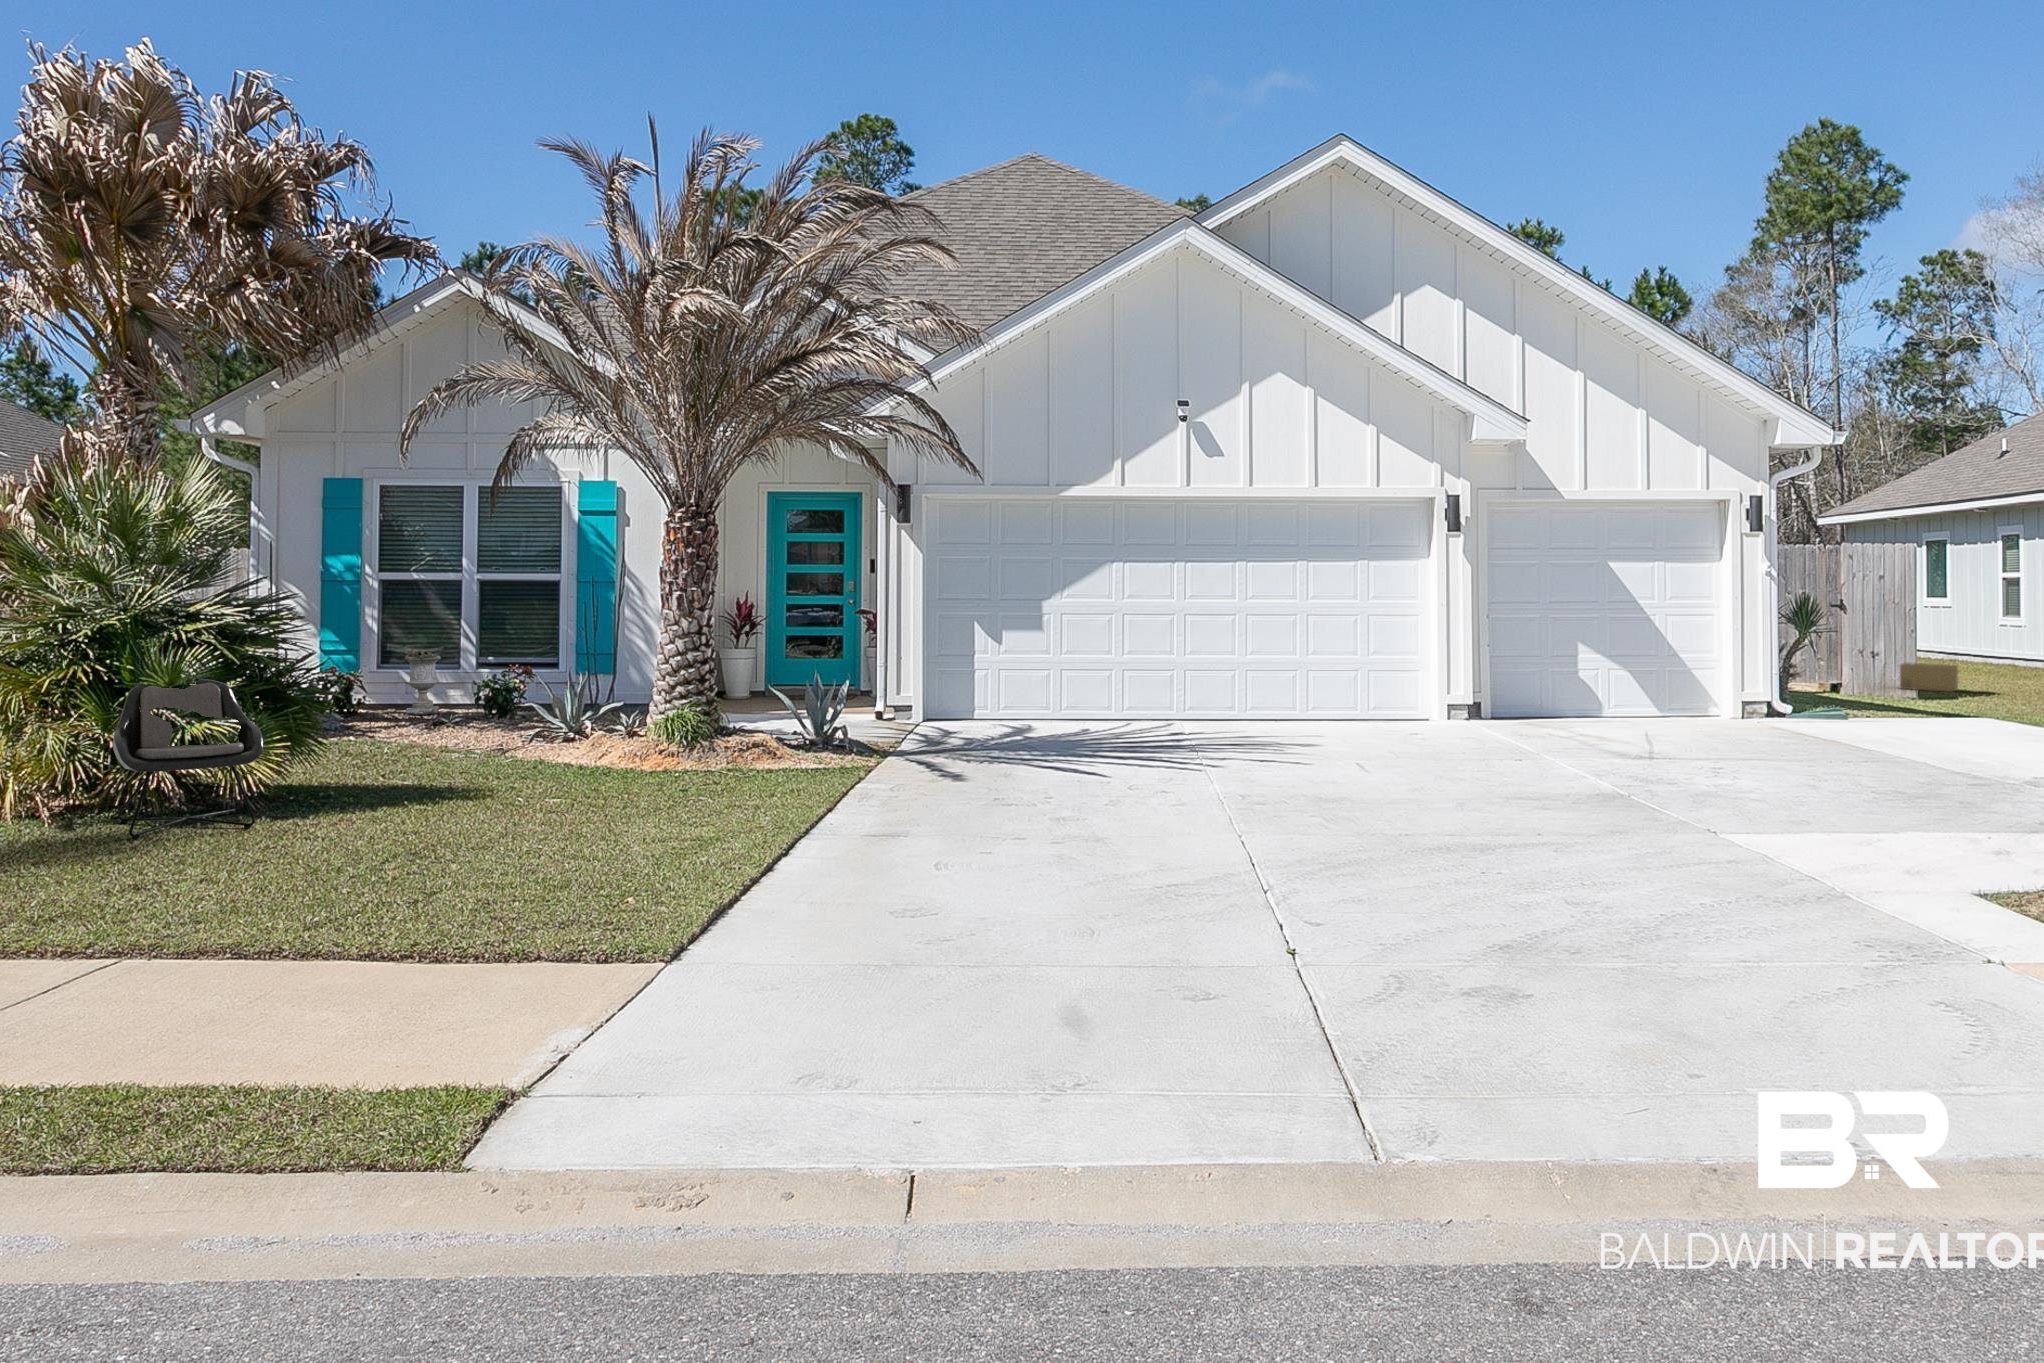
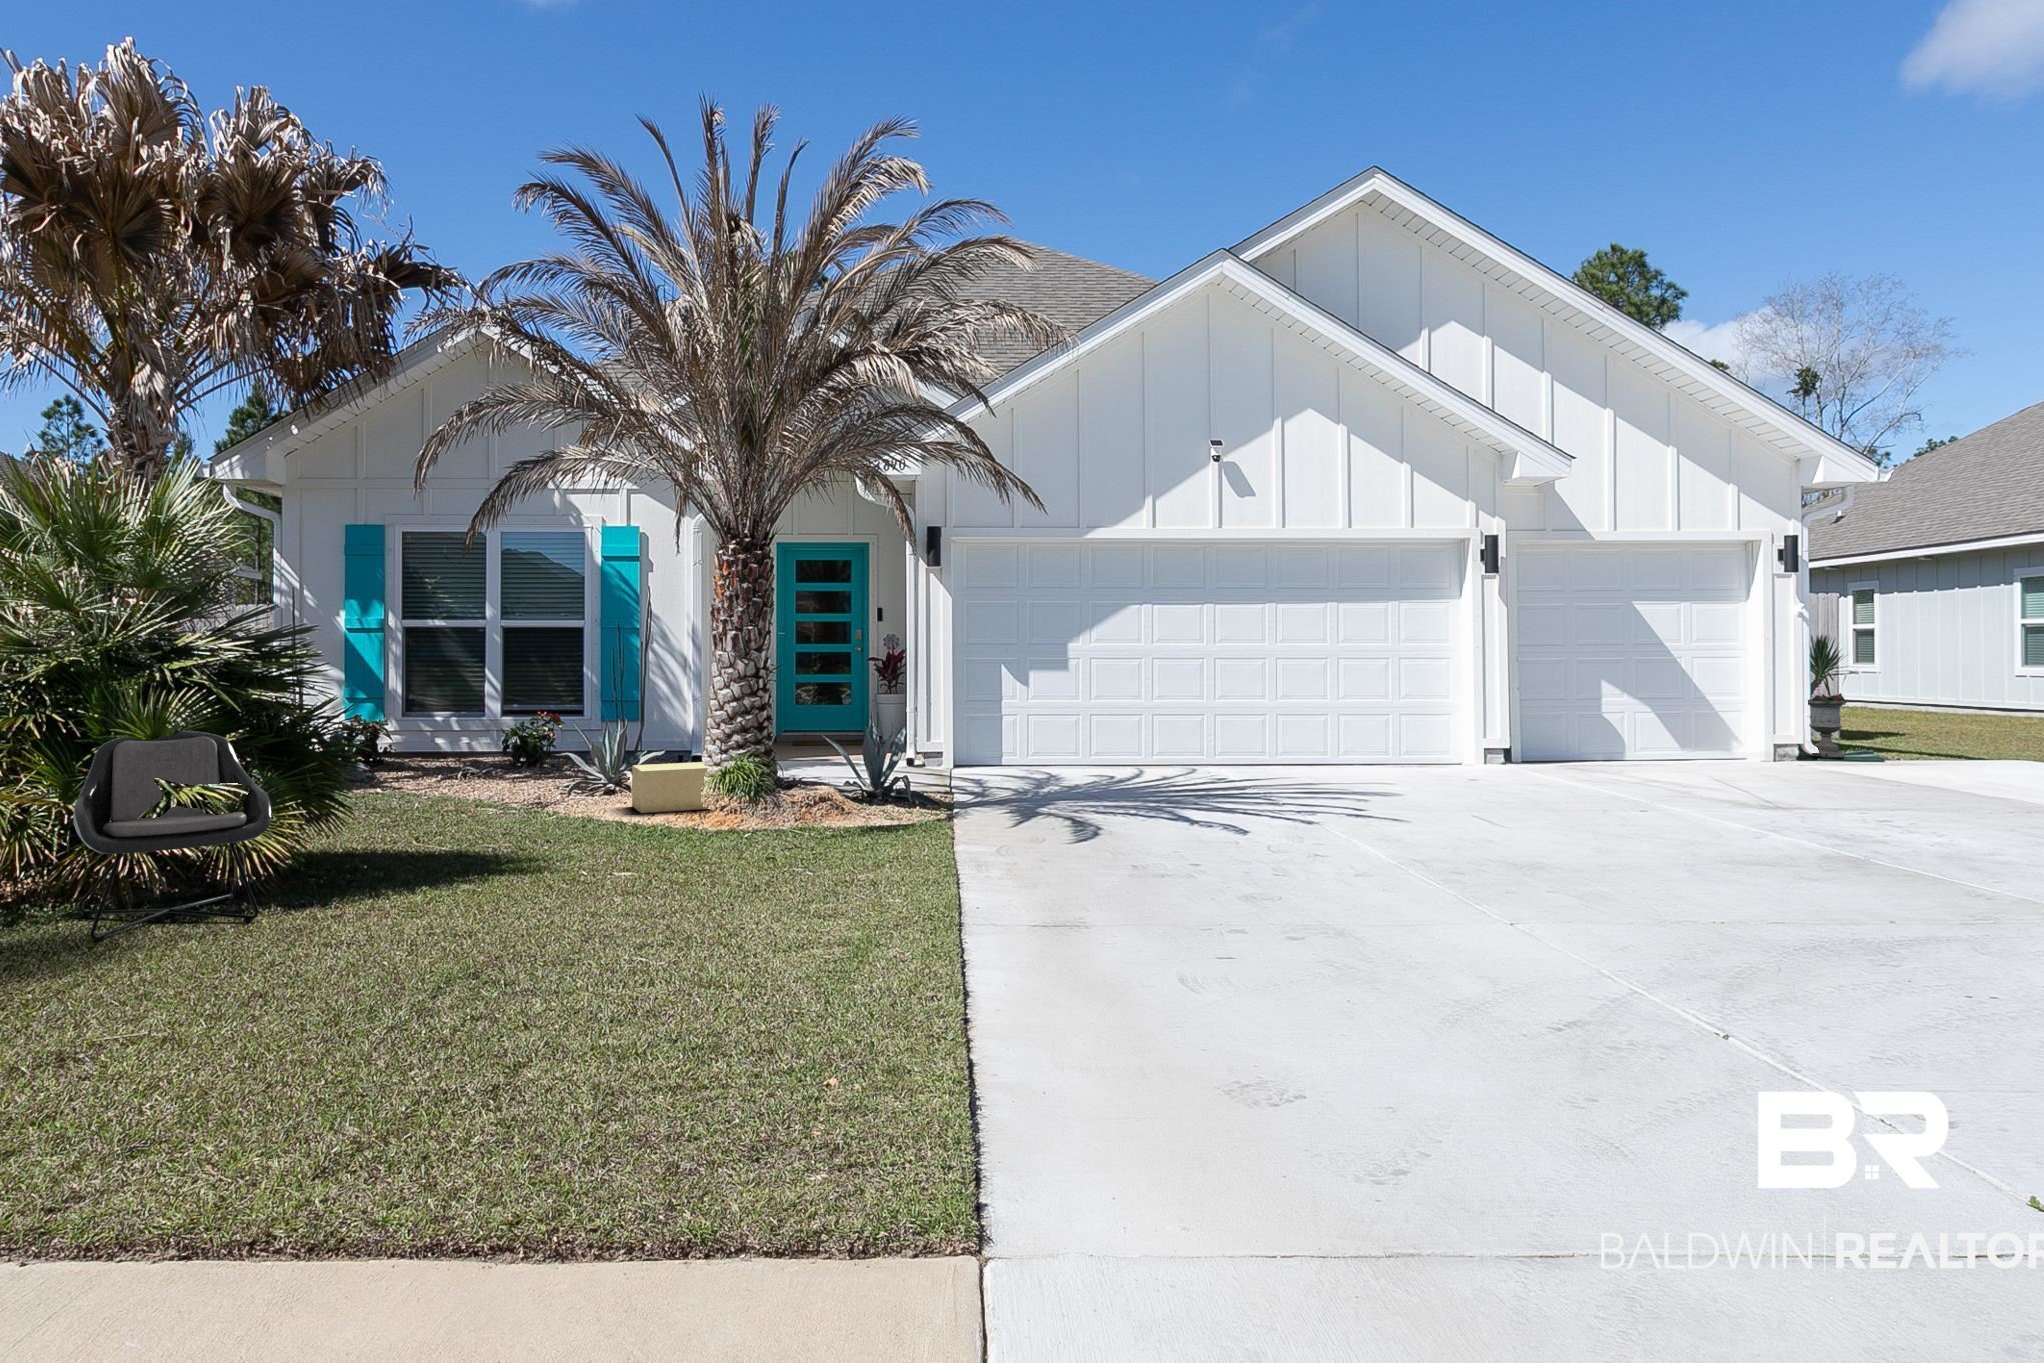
planter: present [405,650,441,715] -> present [1808,693,1847,758]
cardboard box: present [1900,663,1958,692] -> present [632,762,708,813]

